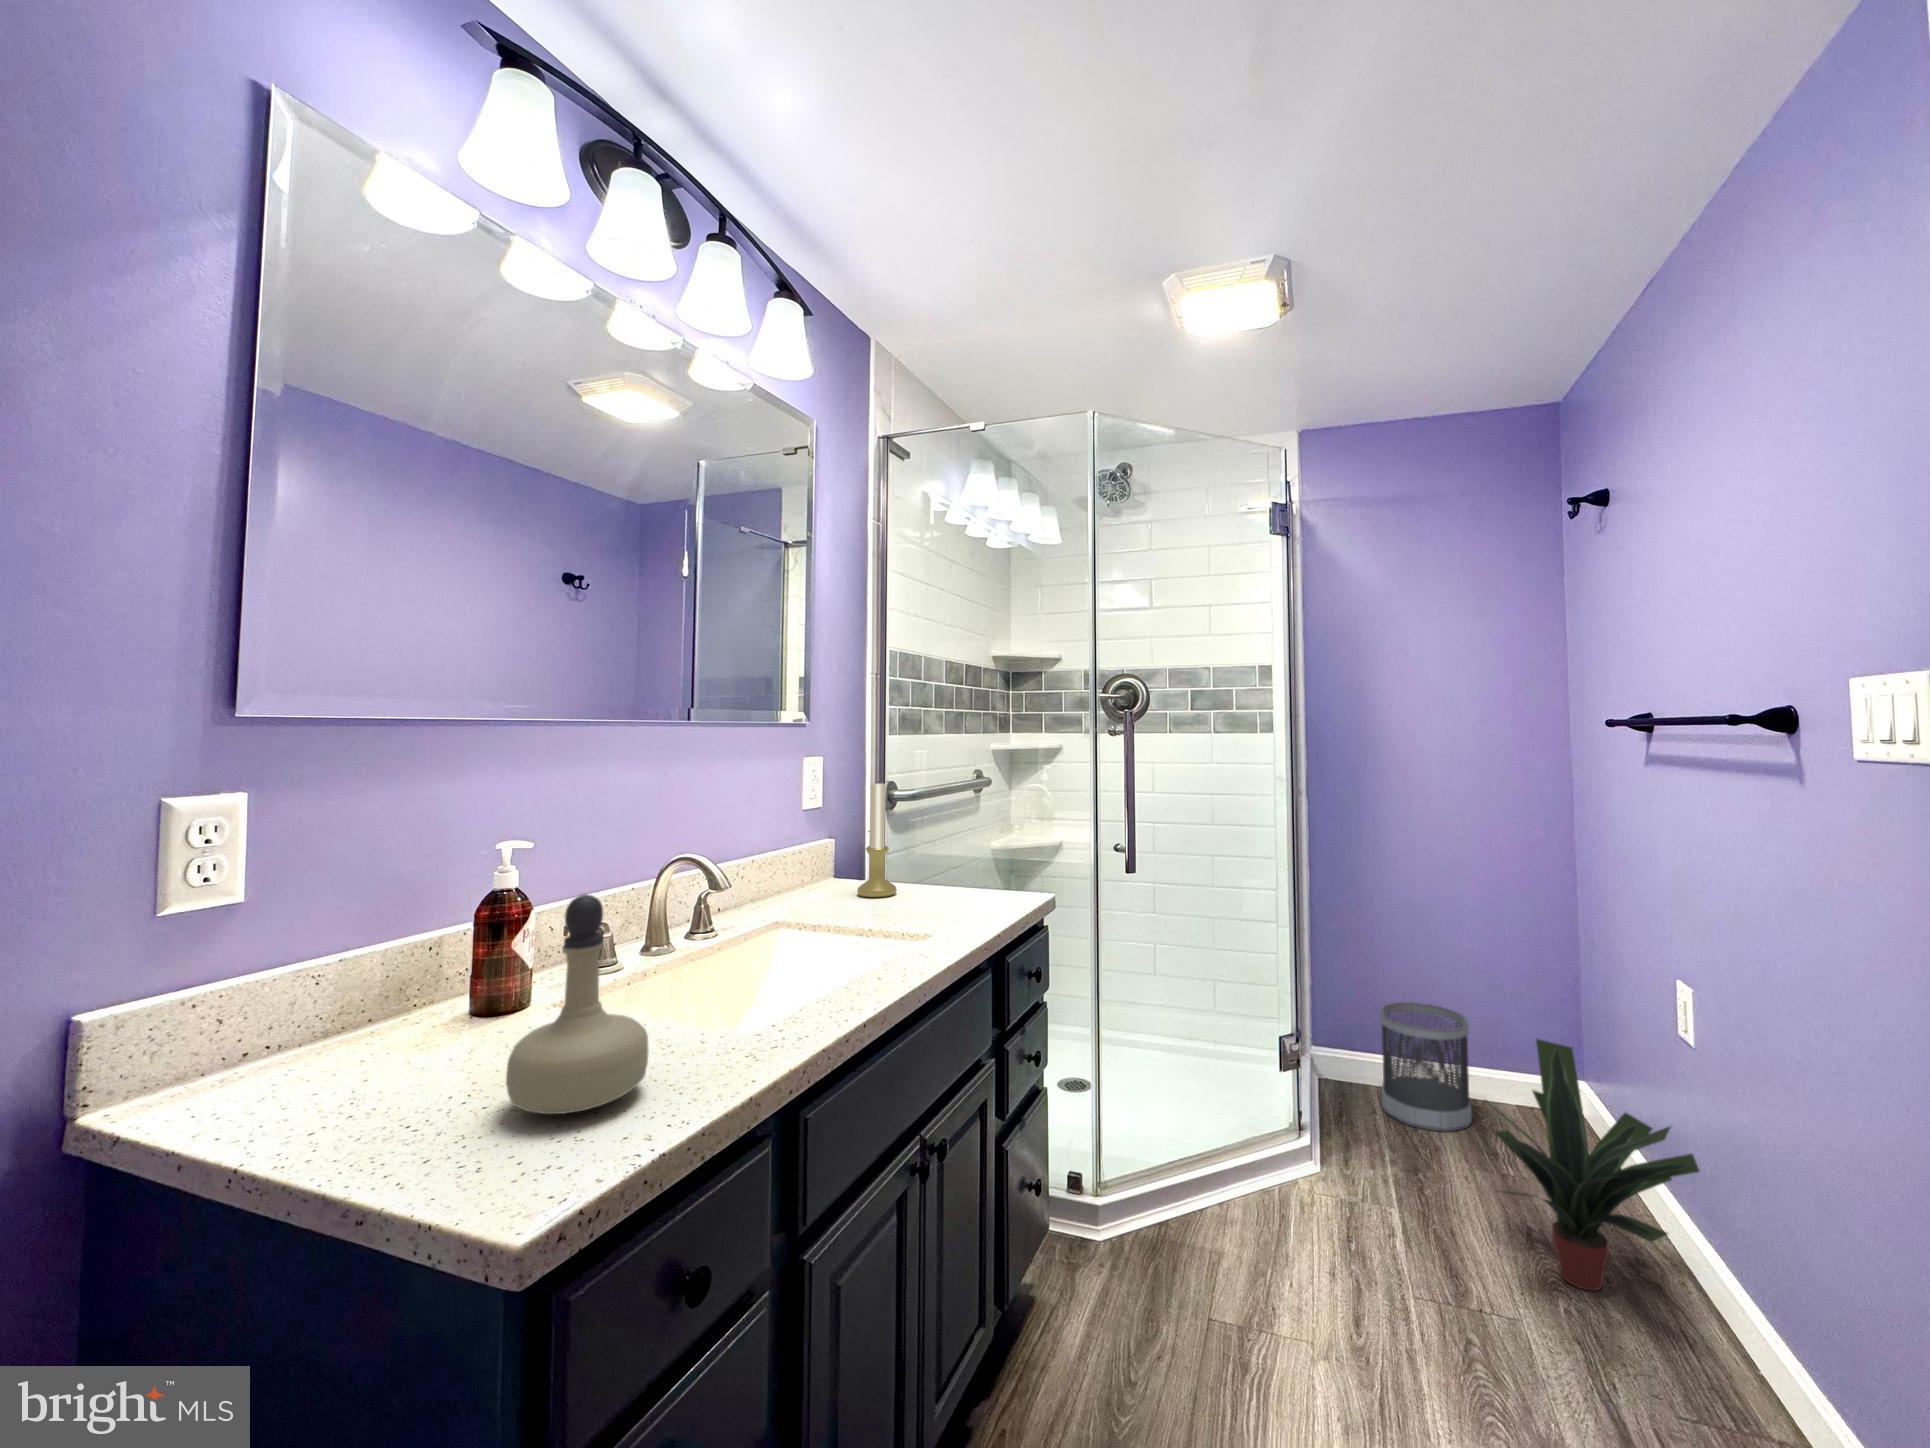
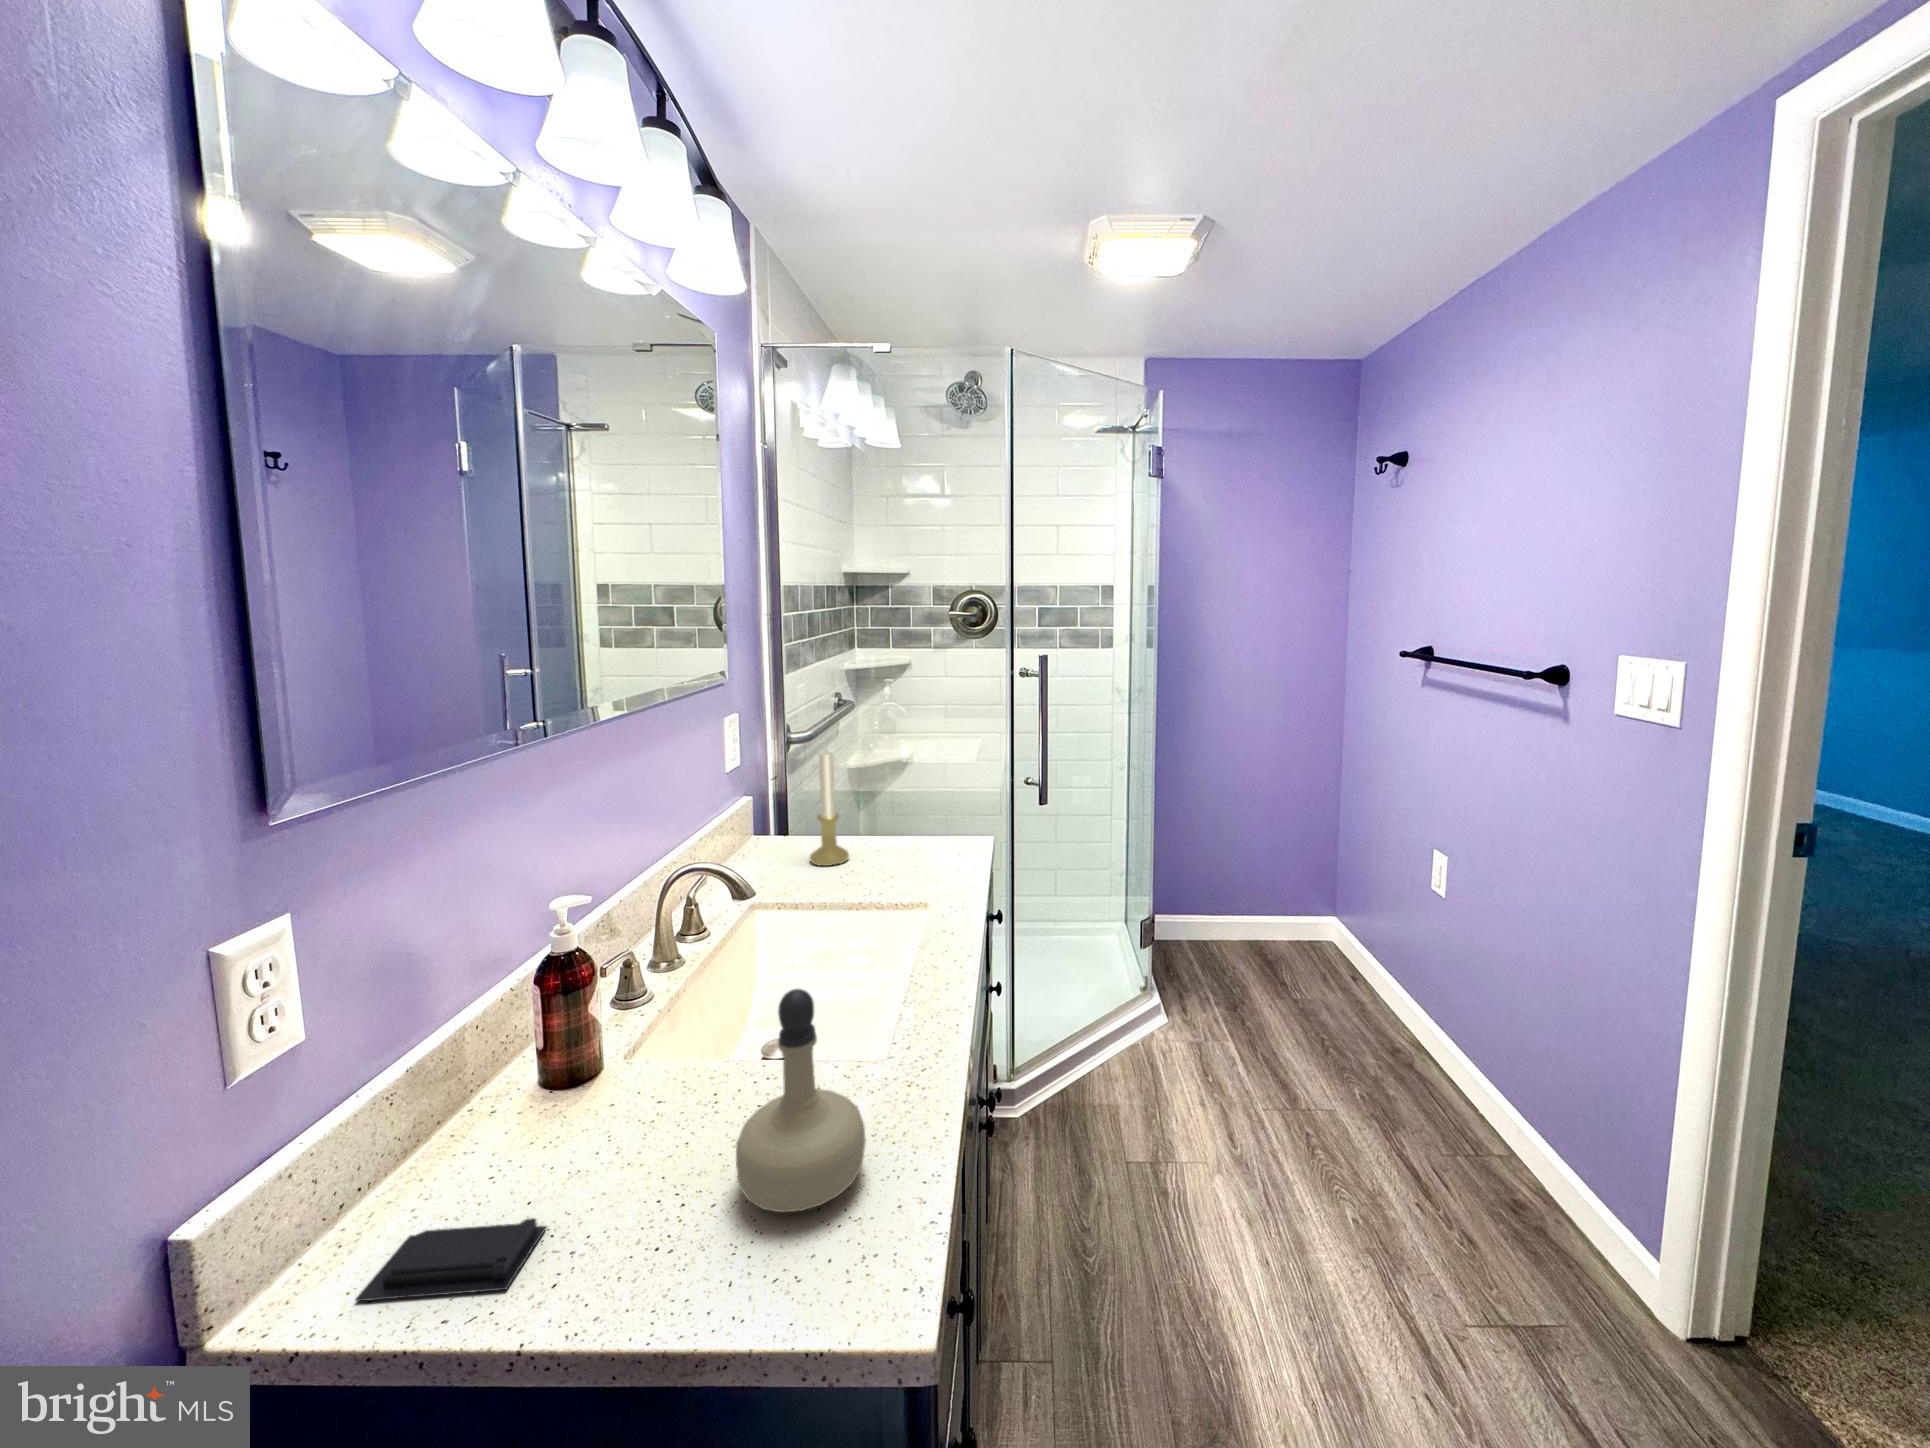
wastebasket: present [1380,1002,1472,1132] -> none [1194,873,1263,972]
potted plant: present [1485,1039,1699,1291] -> none [1301,902,1448,1078]
soap bar: none [193,1072,361,1123] -> present [355,1218,546,1301]

